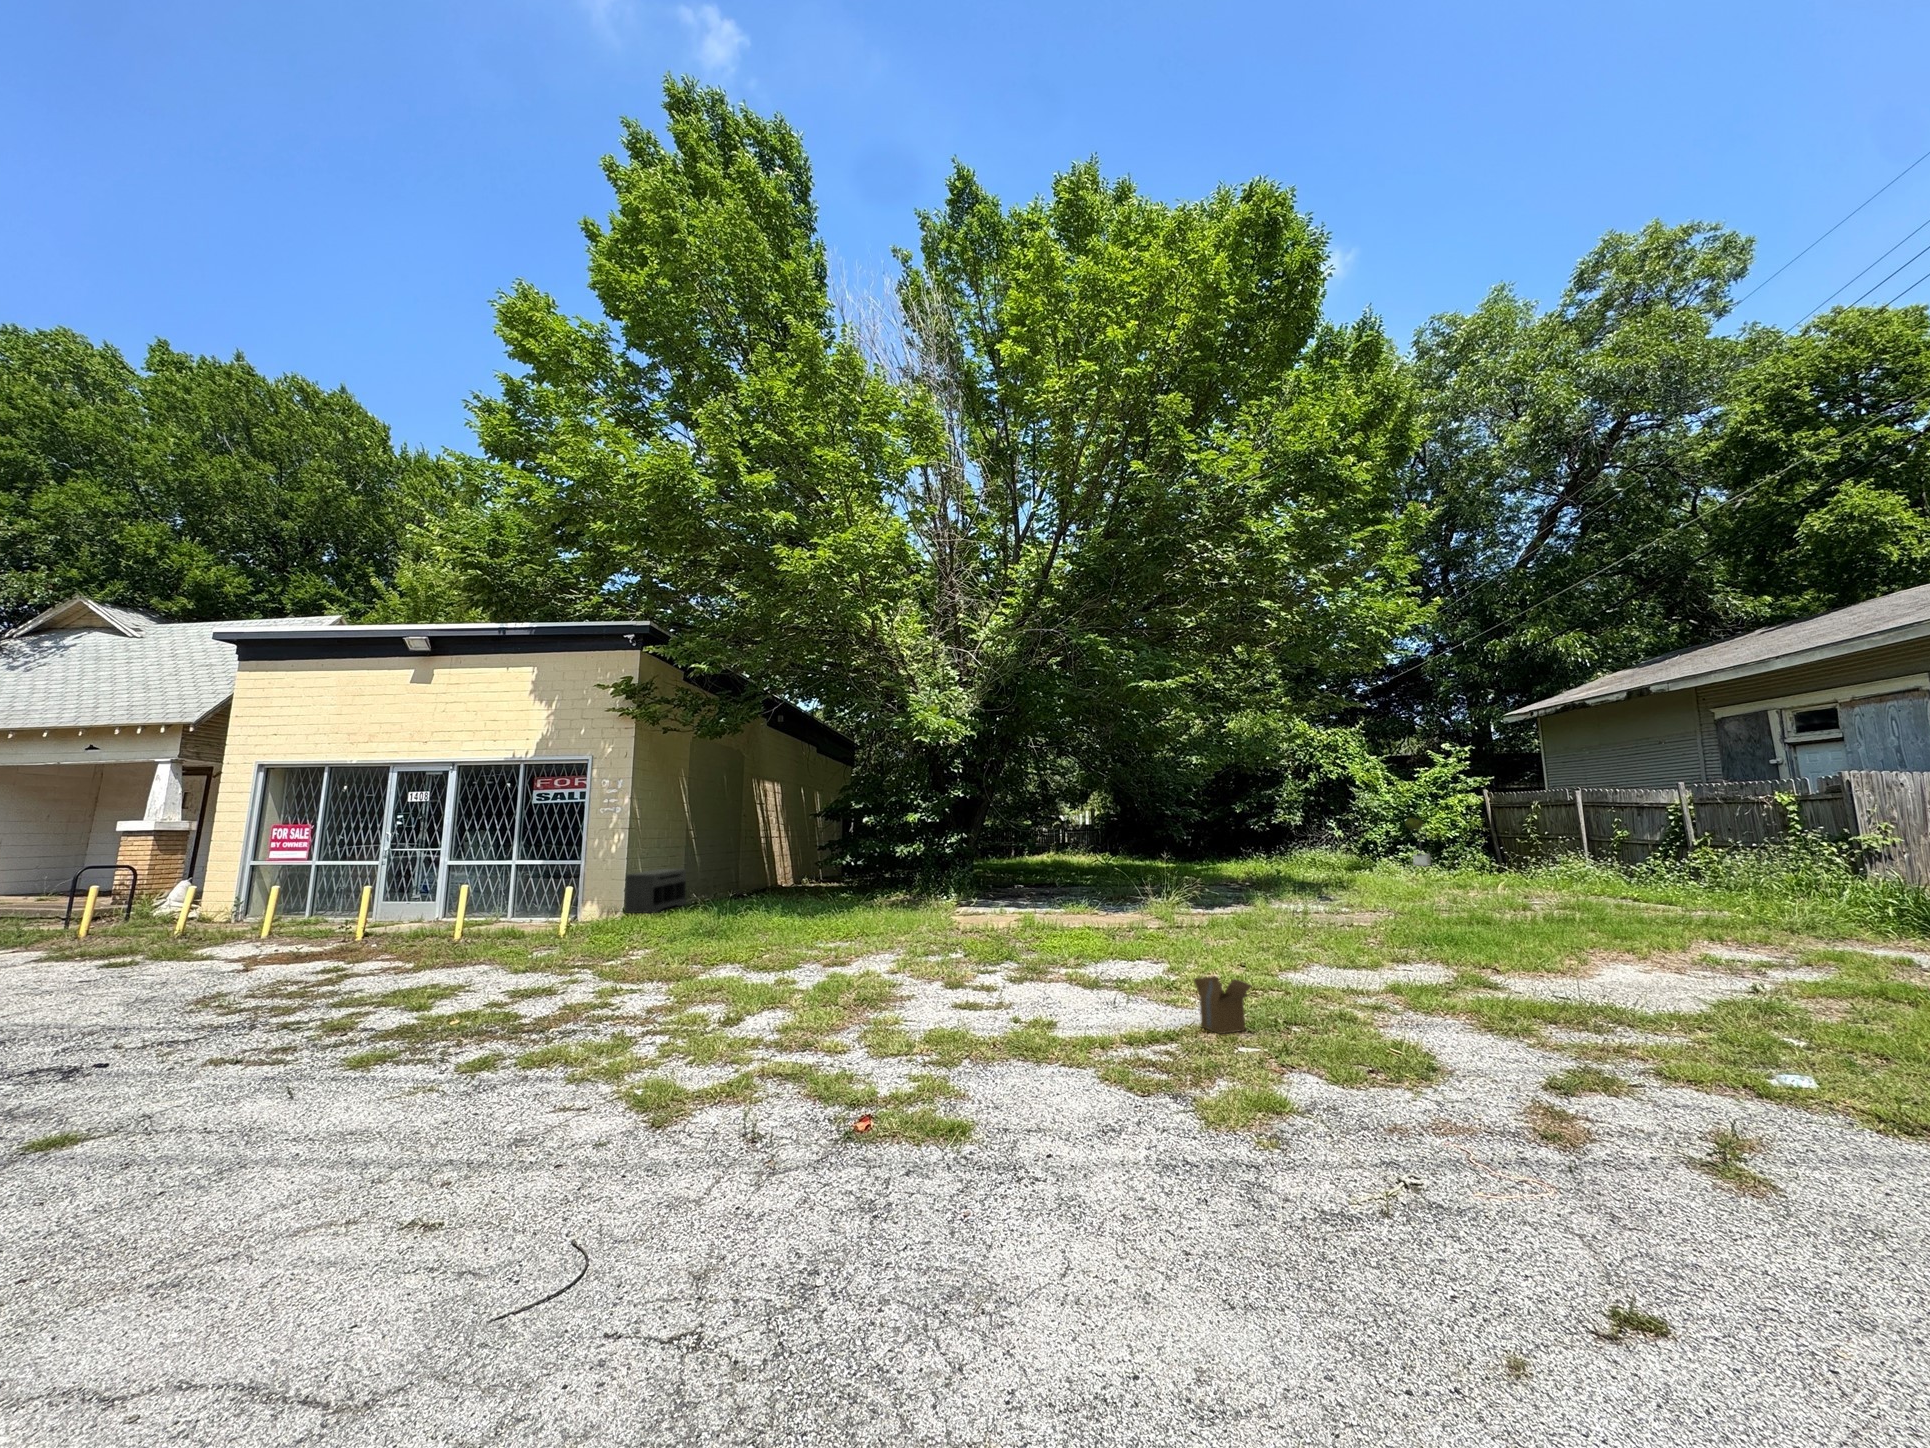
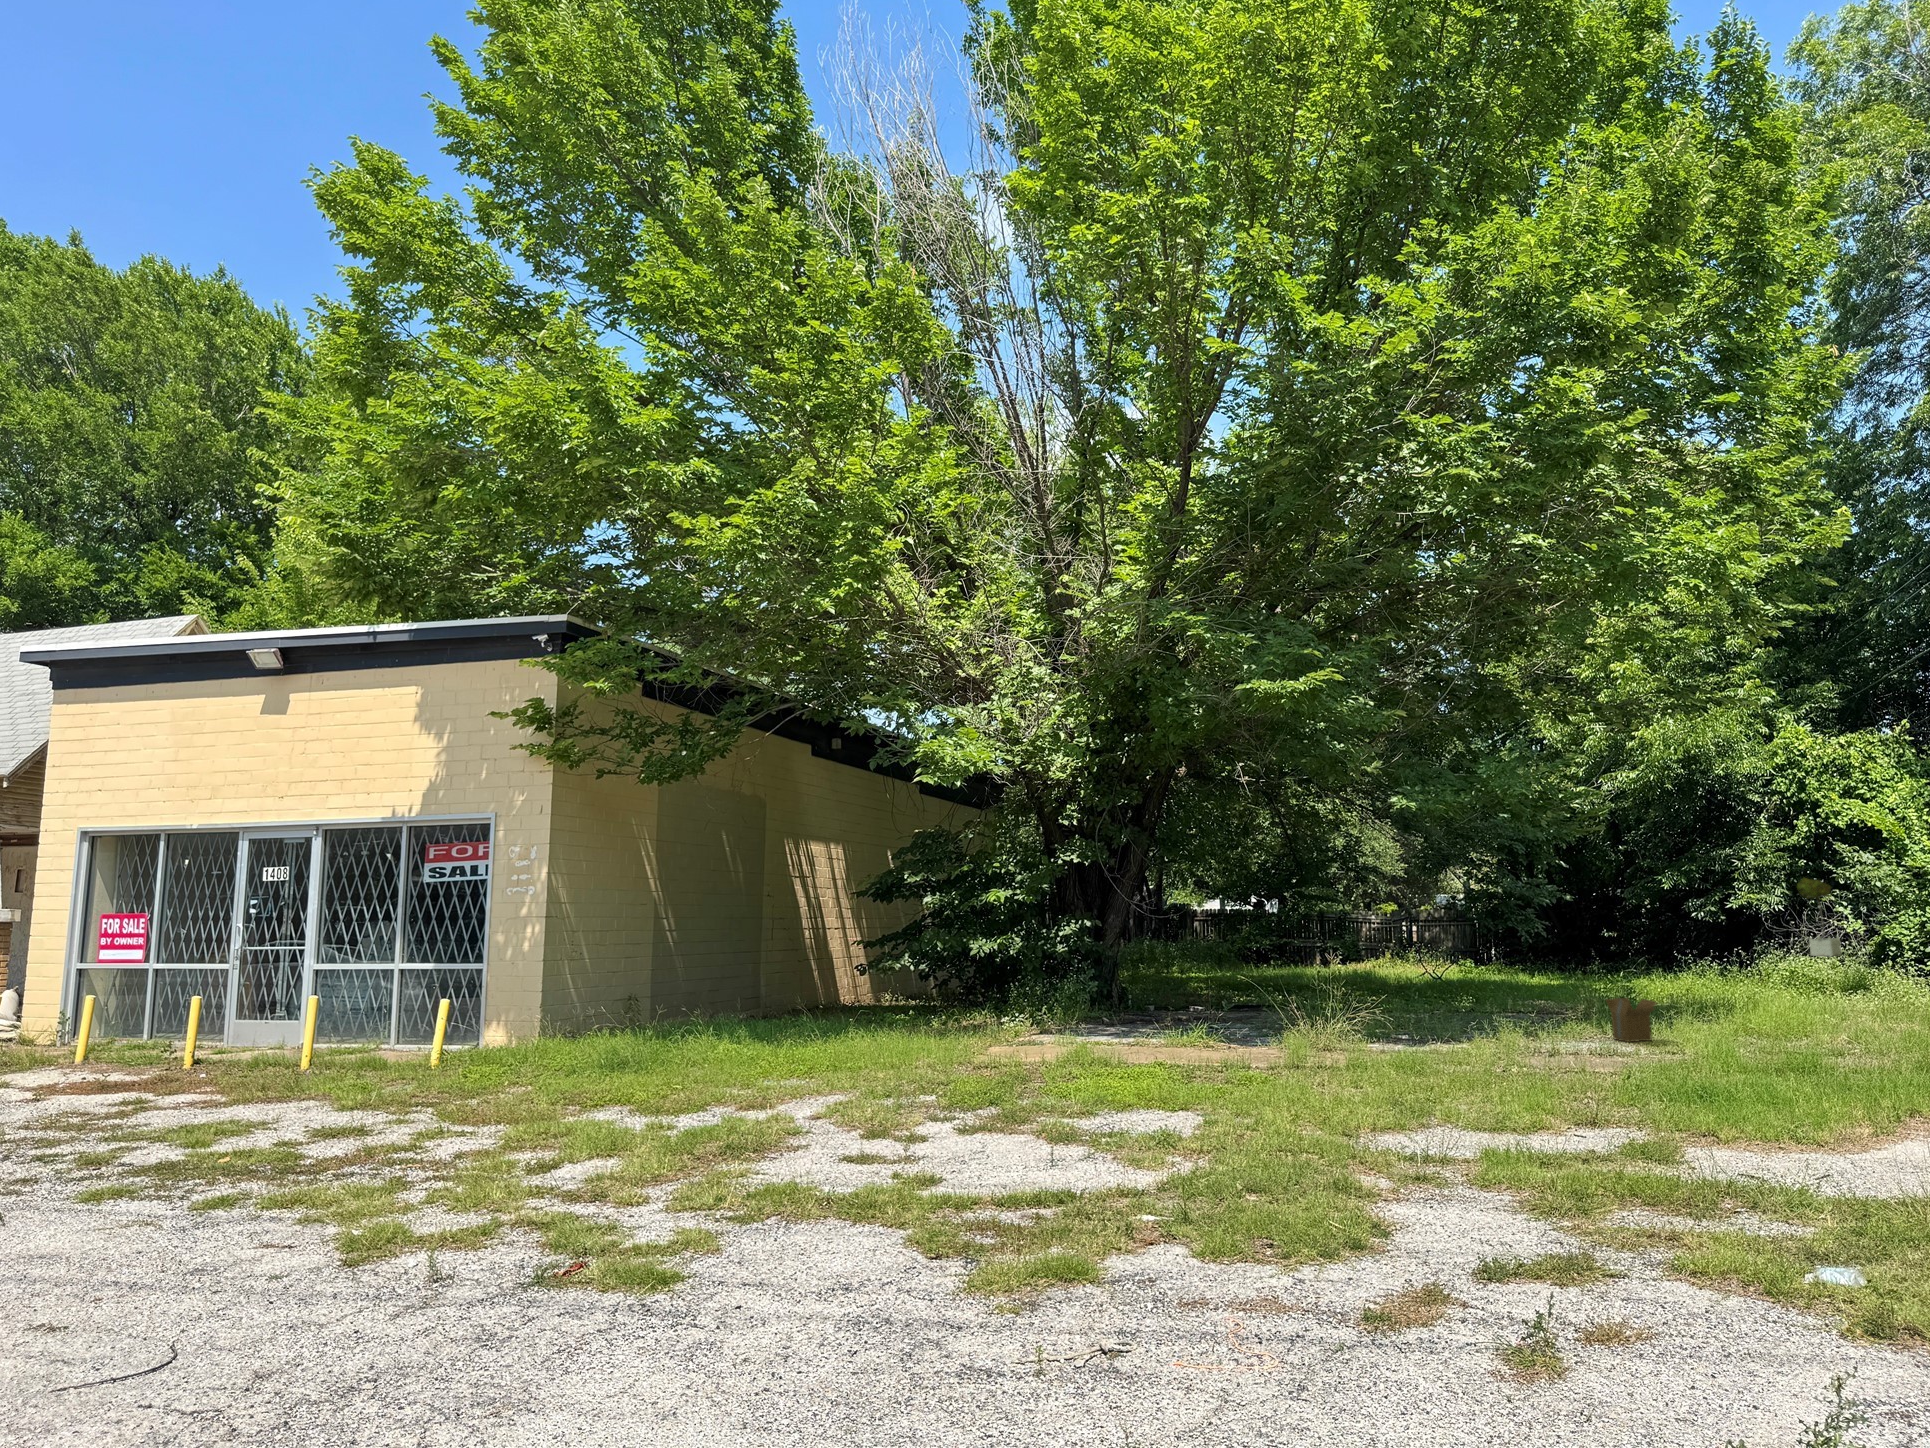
bench: present [625,869,686,913] -> none [543,970,635,1032]
cardboard box: present [1194,976,1252,1034] -> present [1606,998,1657,1042]

